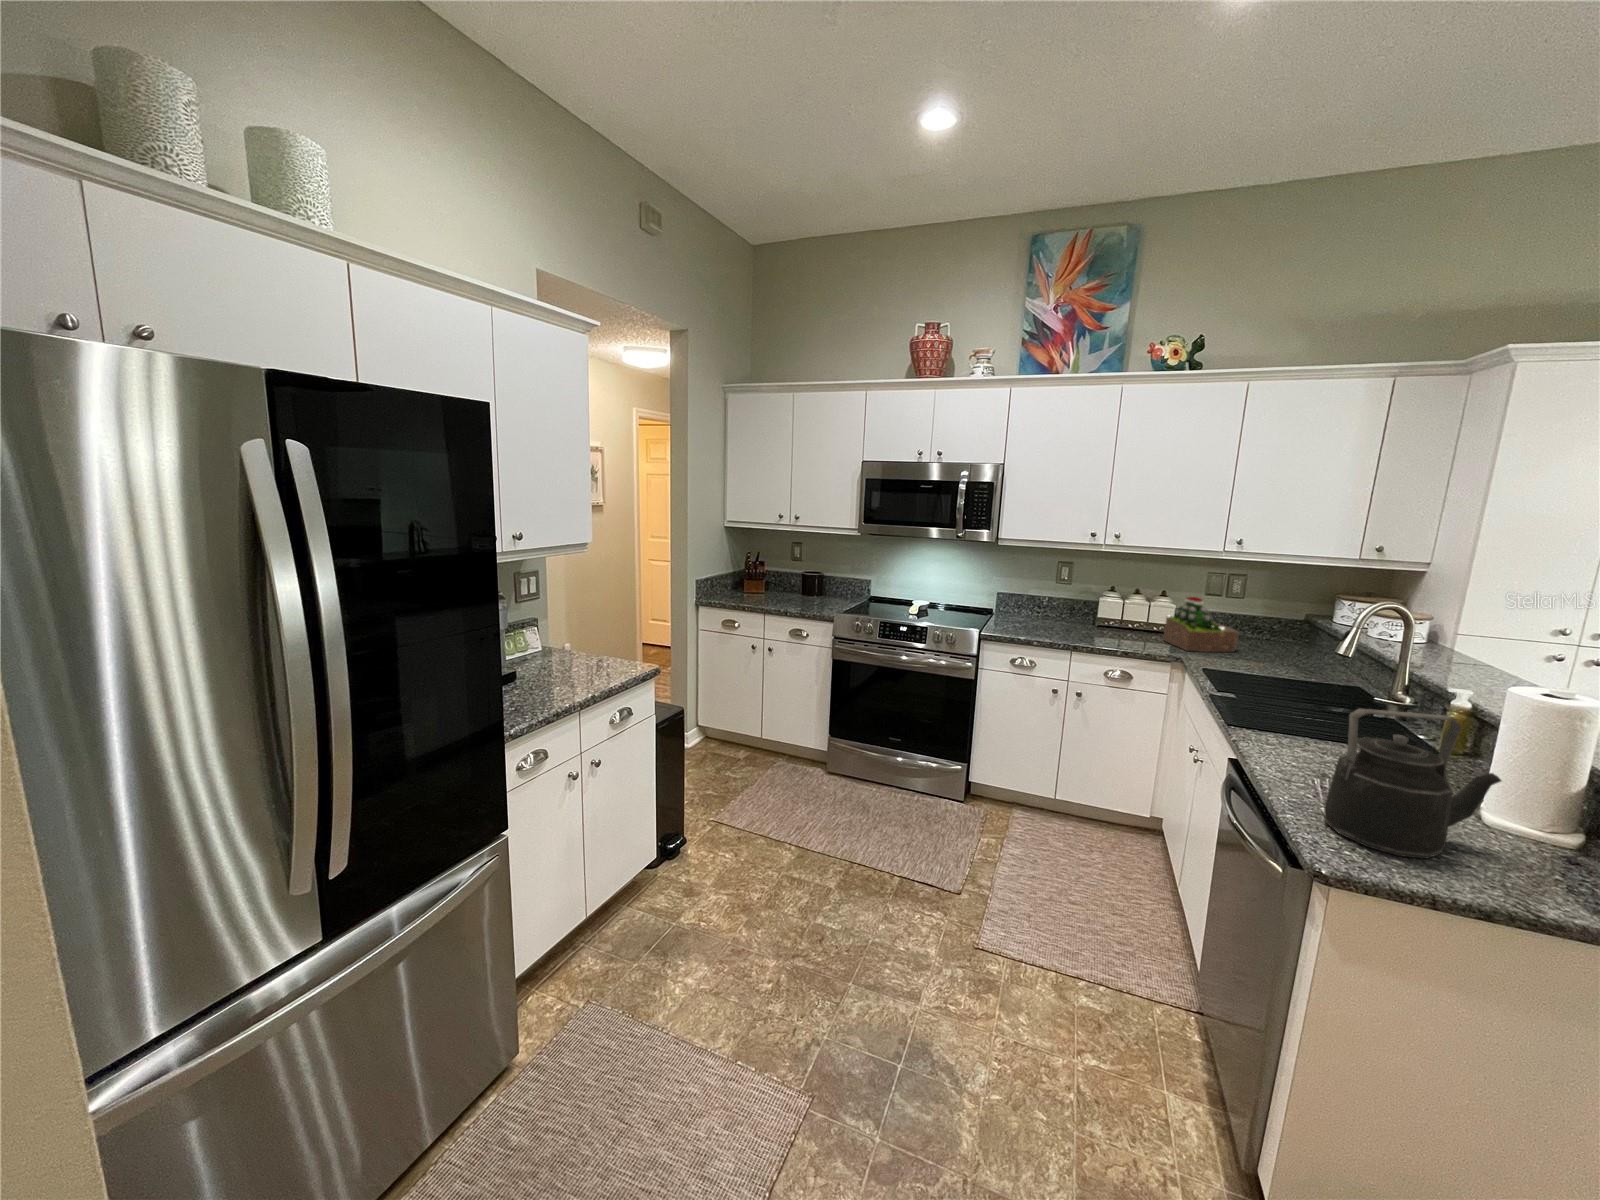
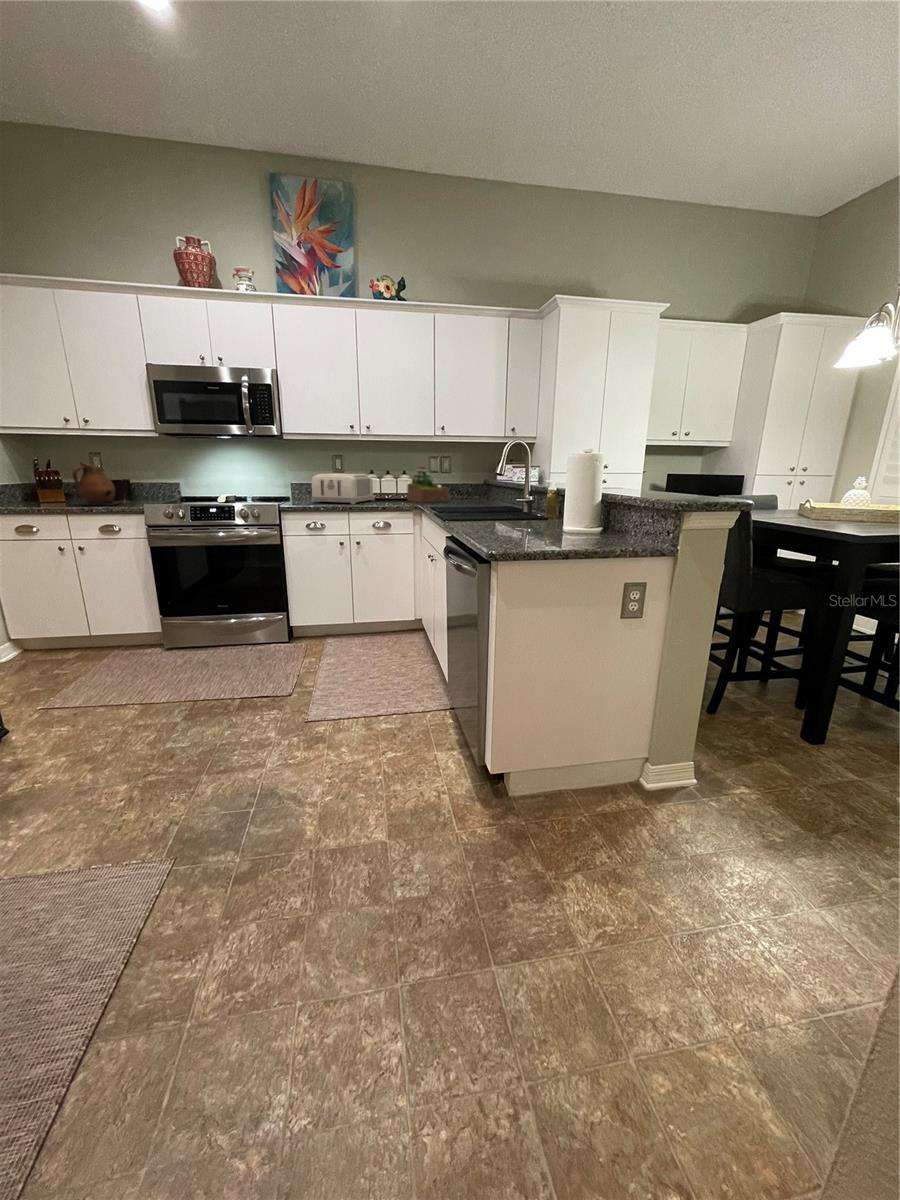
ceramic pitcher: none [777,561,814,608] -> present [72,462,119,505]
toaster: none [1021,590,1111,641] -> present [311,473,374,504]
kettle: present [1325,709,1501,859] -> none [492,459,567,543]

